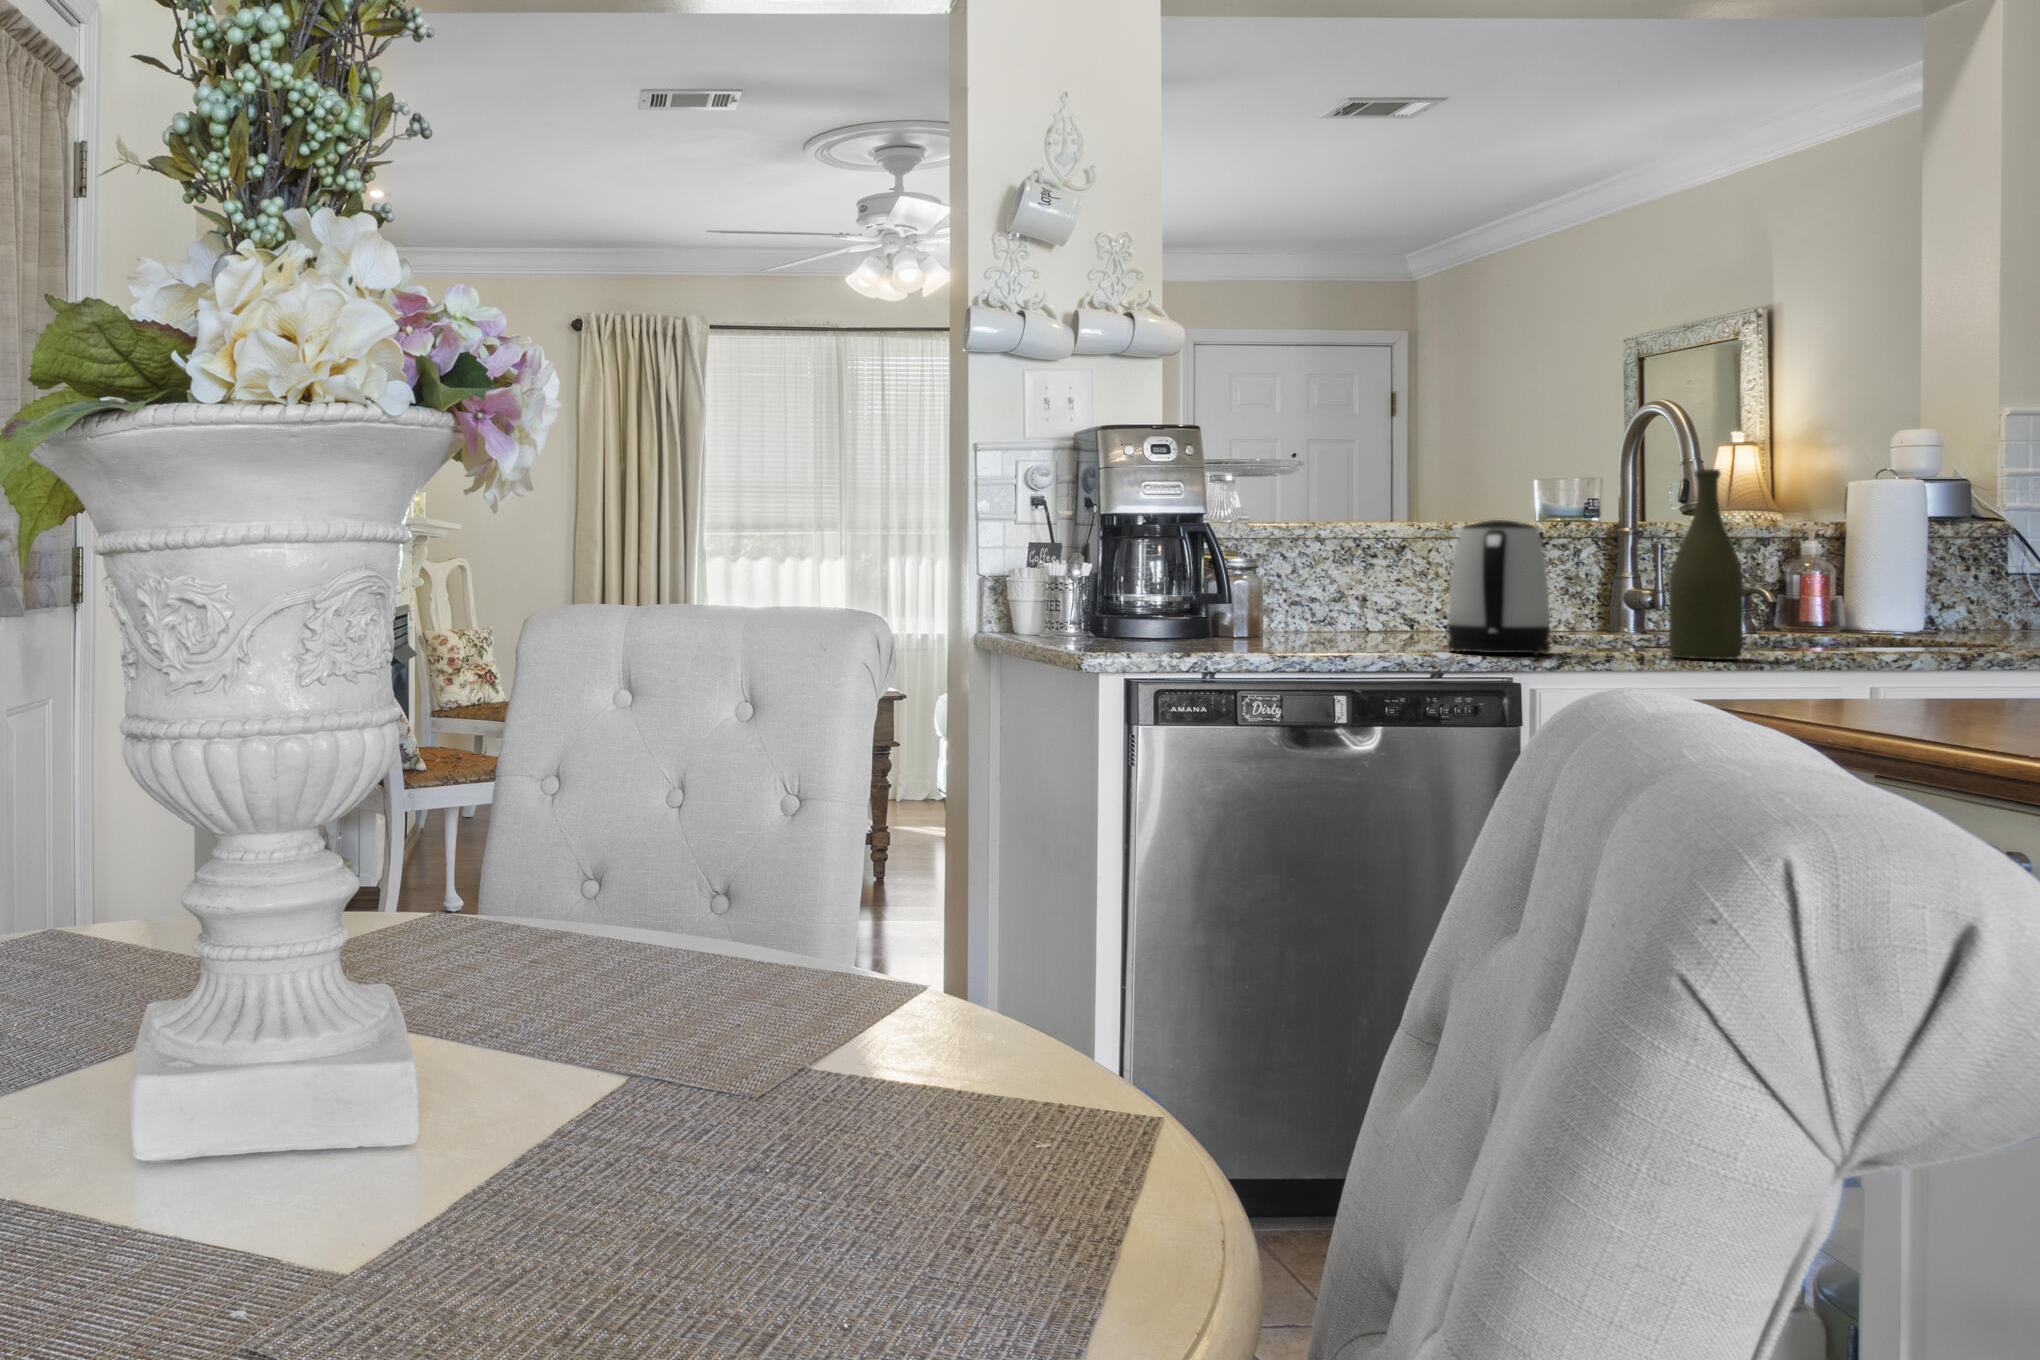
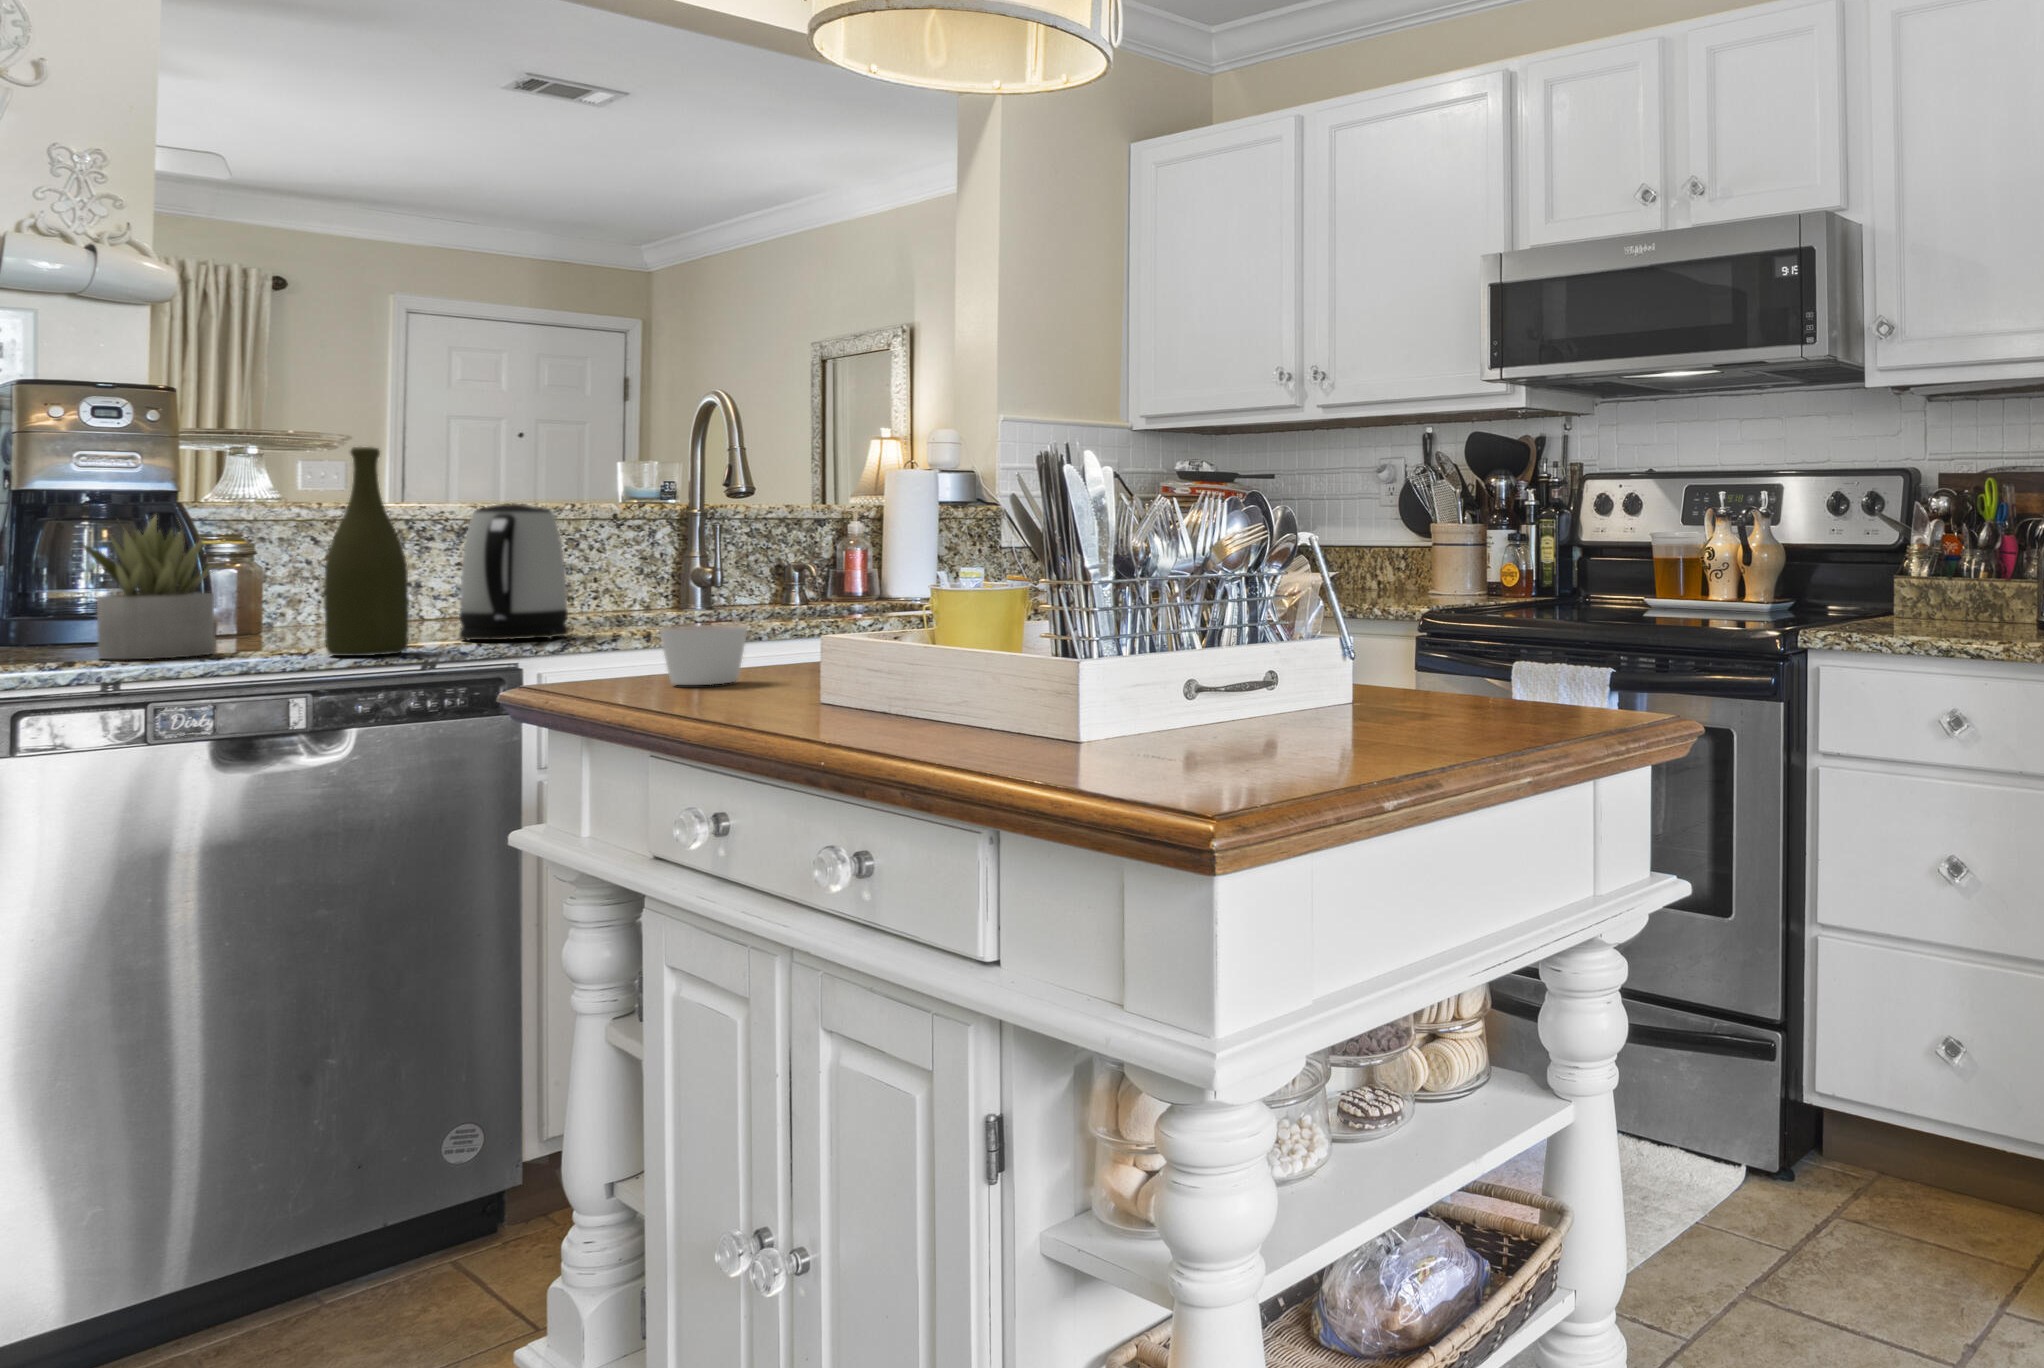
bottle: present [1669,469,1744,660] -> present [324,447,409,656]
succulent plant: none [1176,532,1270,653] -> present [82,516,215,659]
candle: none [1794,644,1899,707] -> present [660,625,747,685]

